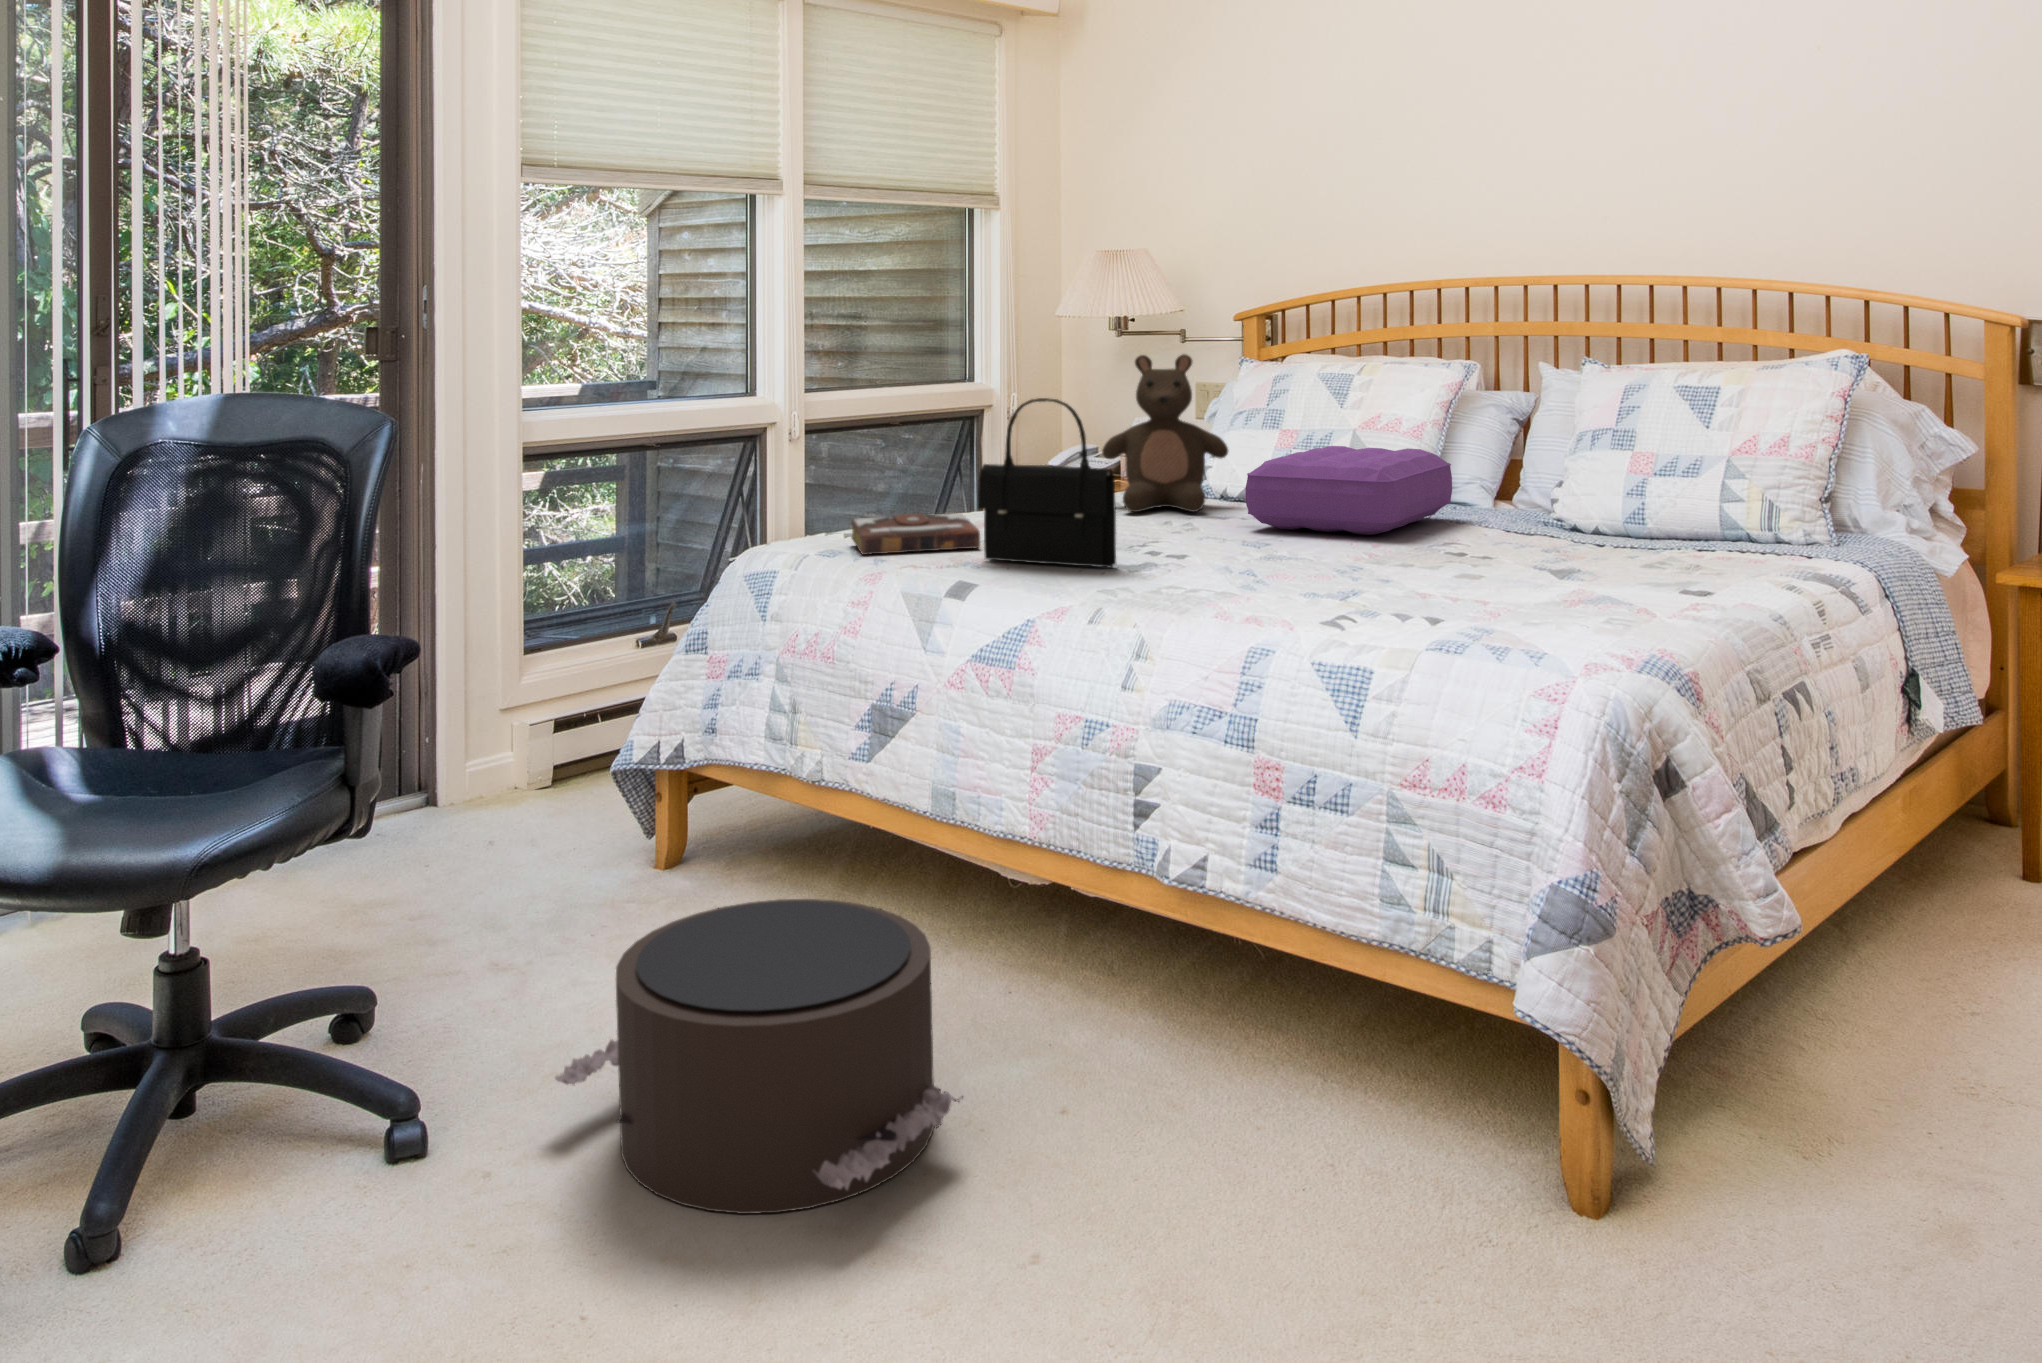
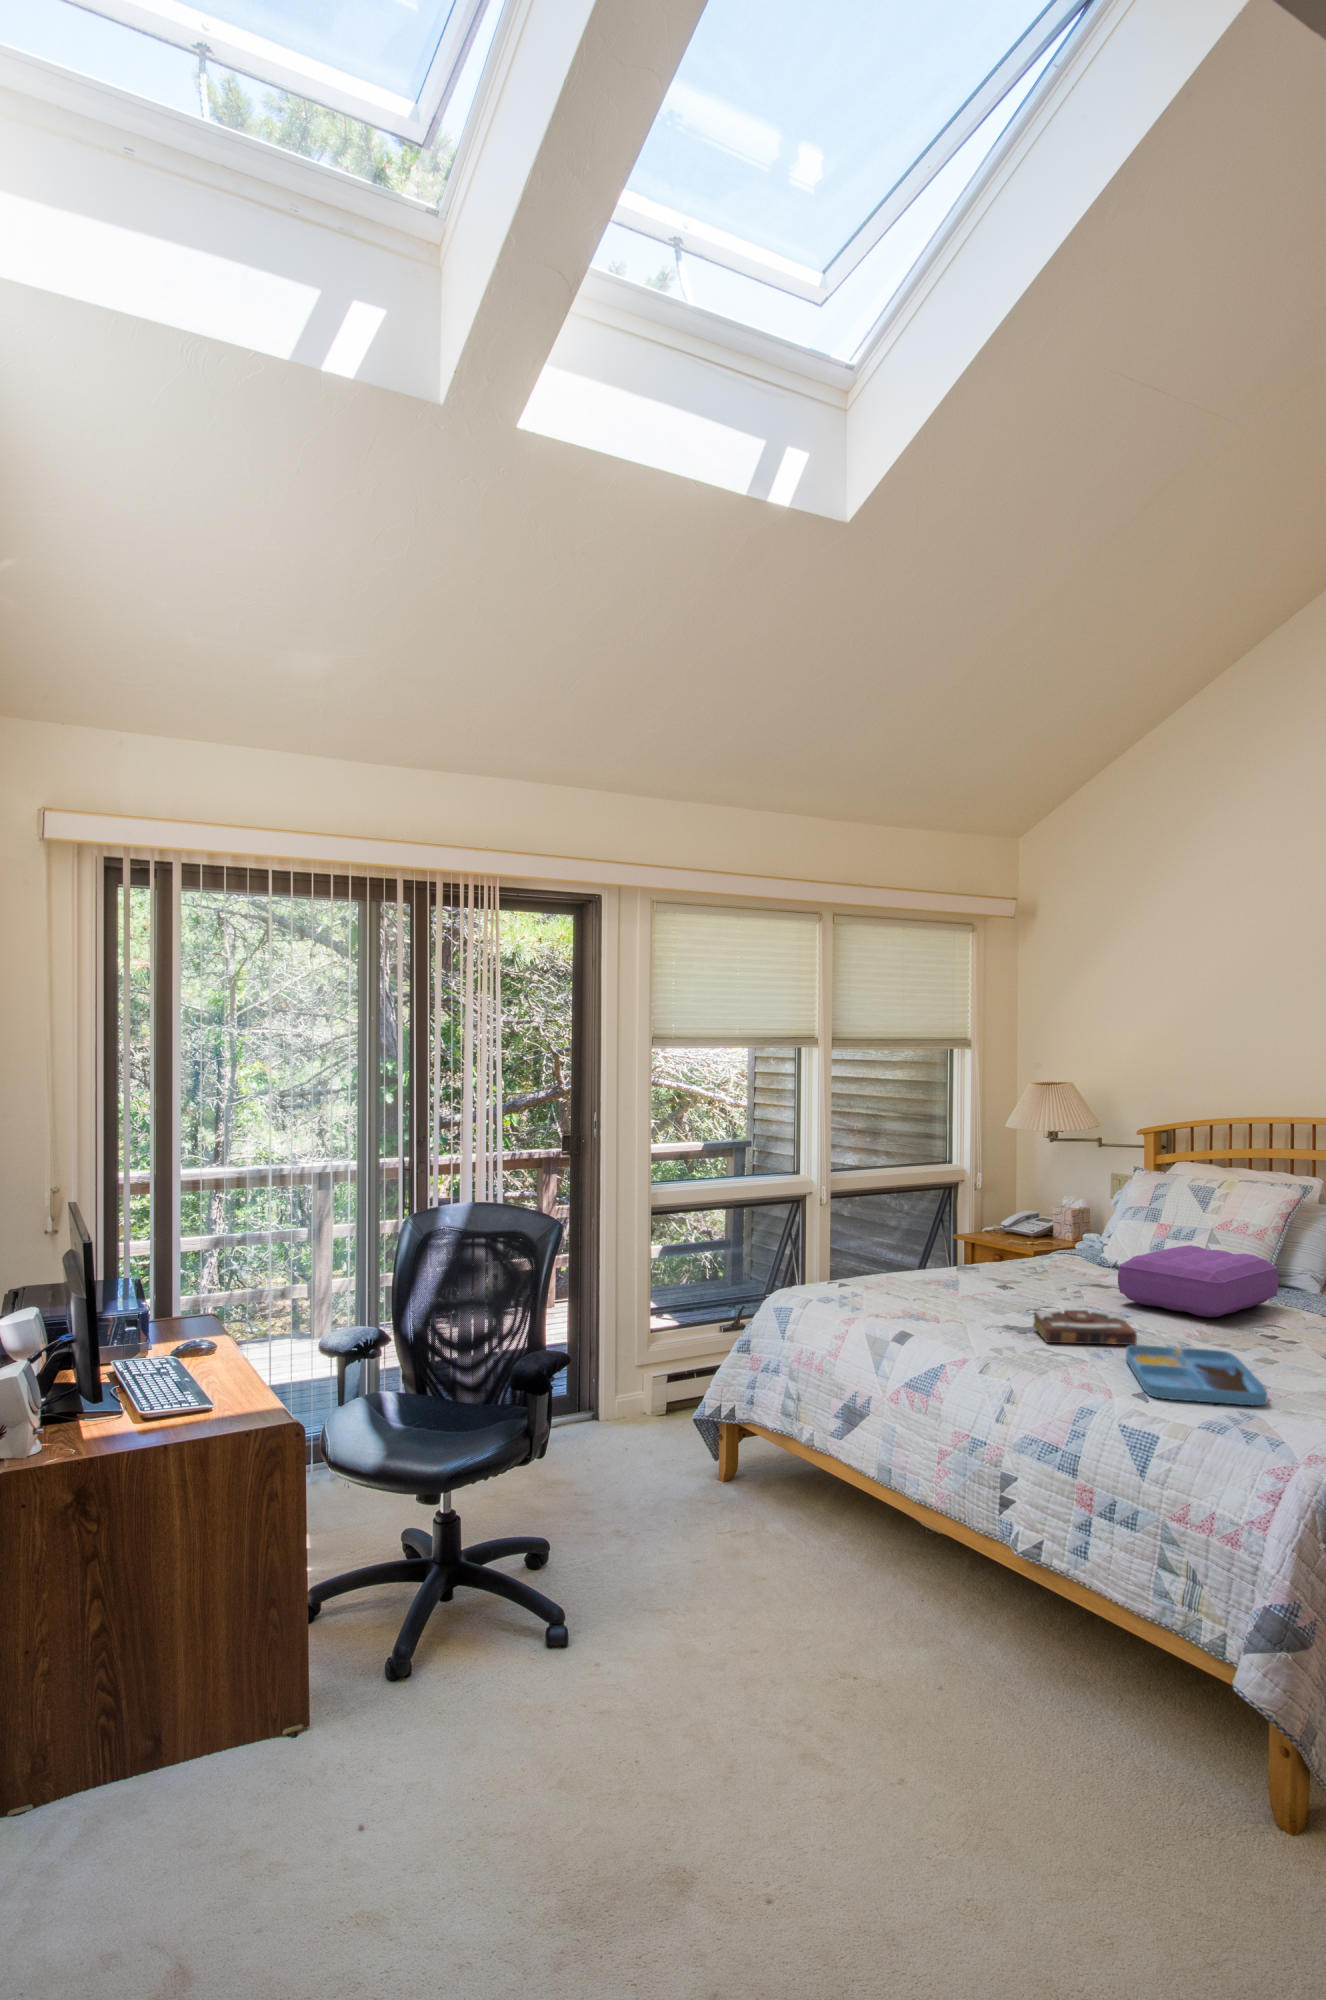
stuffed bear: present [1102,354,1228,512] -> none [1026,1168,1117,1282]
handbag: present [978,398,1116,568] -> none [923,1214,1013,1330]
book: present [851,513,980,555] -> present [1033,1310,1137,1345]
tray: none [1290,560,1507,621] -> present [1126,1345,1267,1405]
pouf: present [555,899,963,1214] -> none [638,1527,874,1725]

